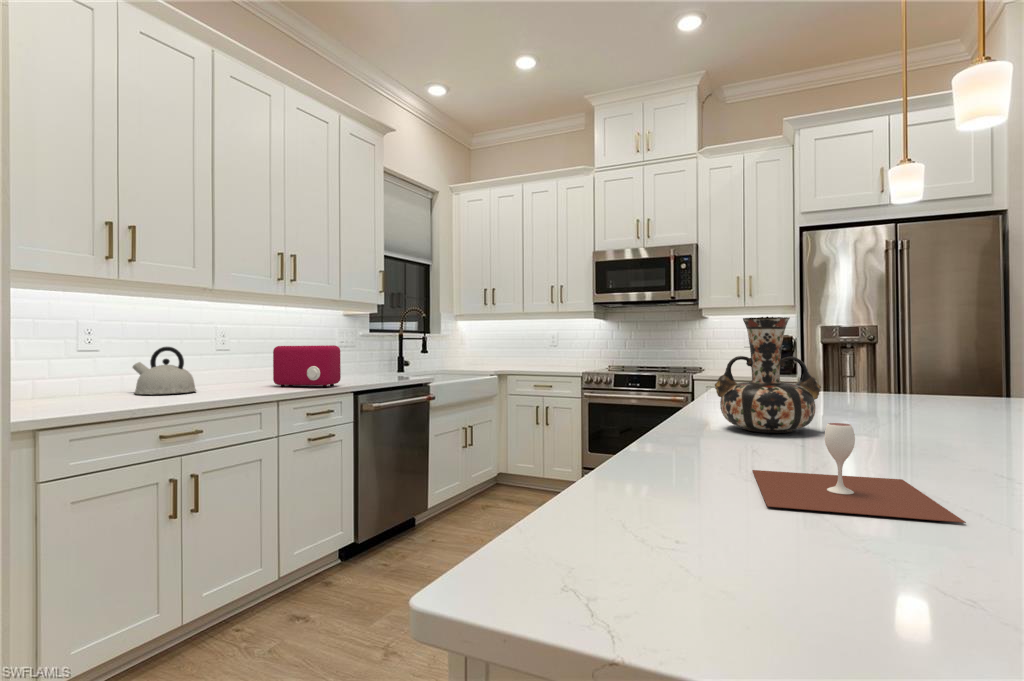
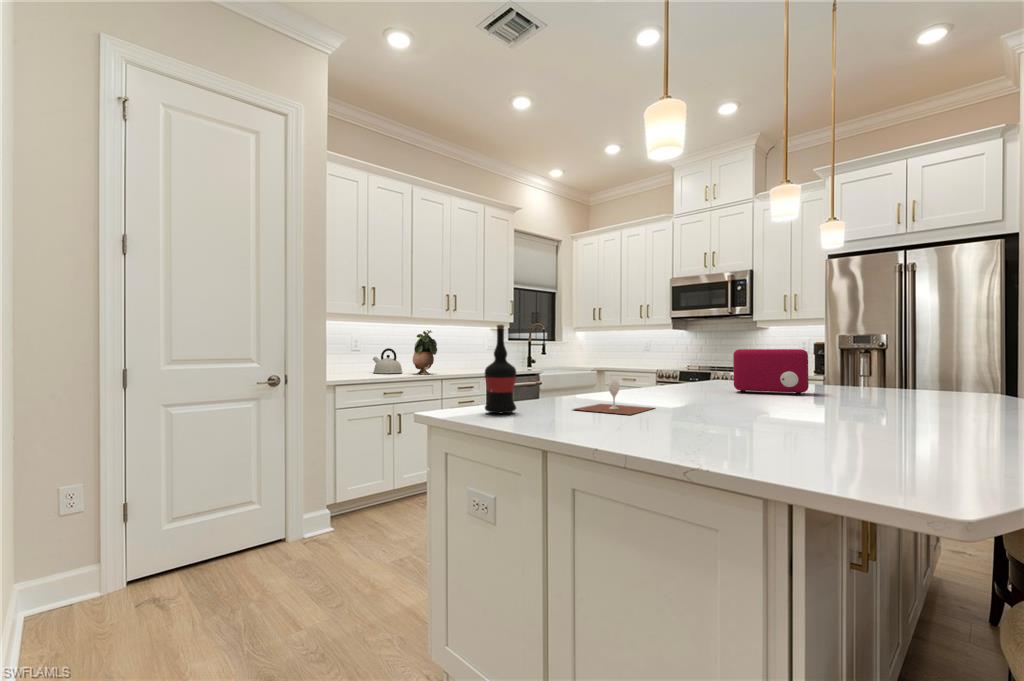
wine bottle: none [579,274,679,559] -> present [485,325,516,413]
potted plant: none [218,313,268,394] -> present [413,330,437,375]
decorative vase: present [715,317,821,433] -> none [637,333,690,396]
toaster: present [273,345,341,387] -> present [733,349,809,395]

